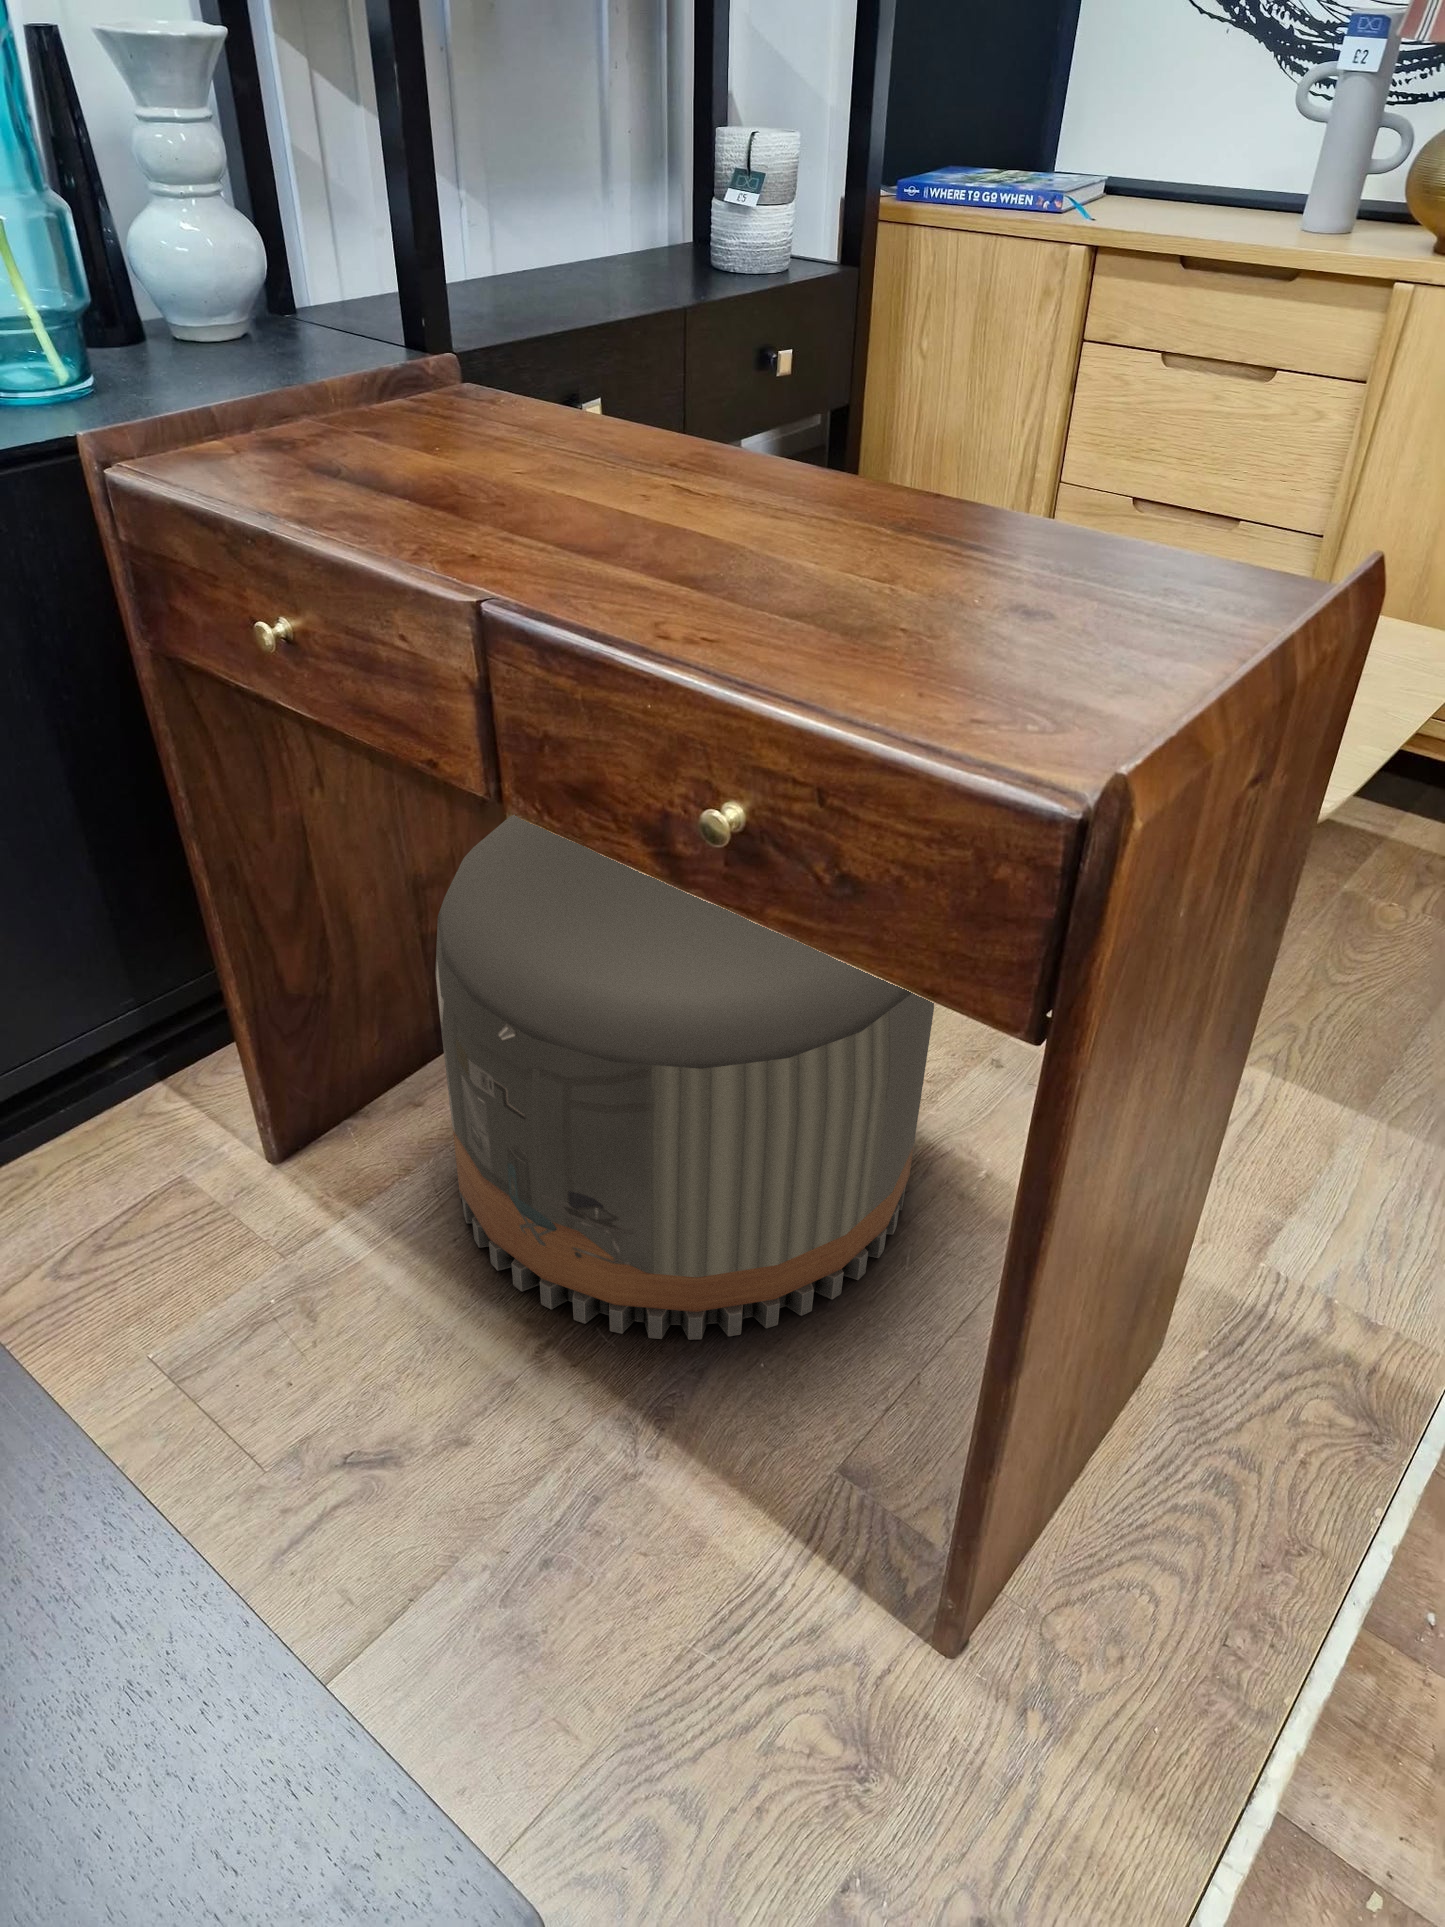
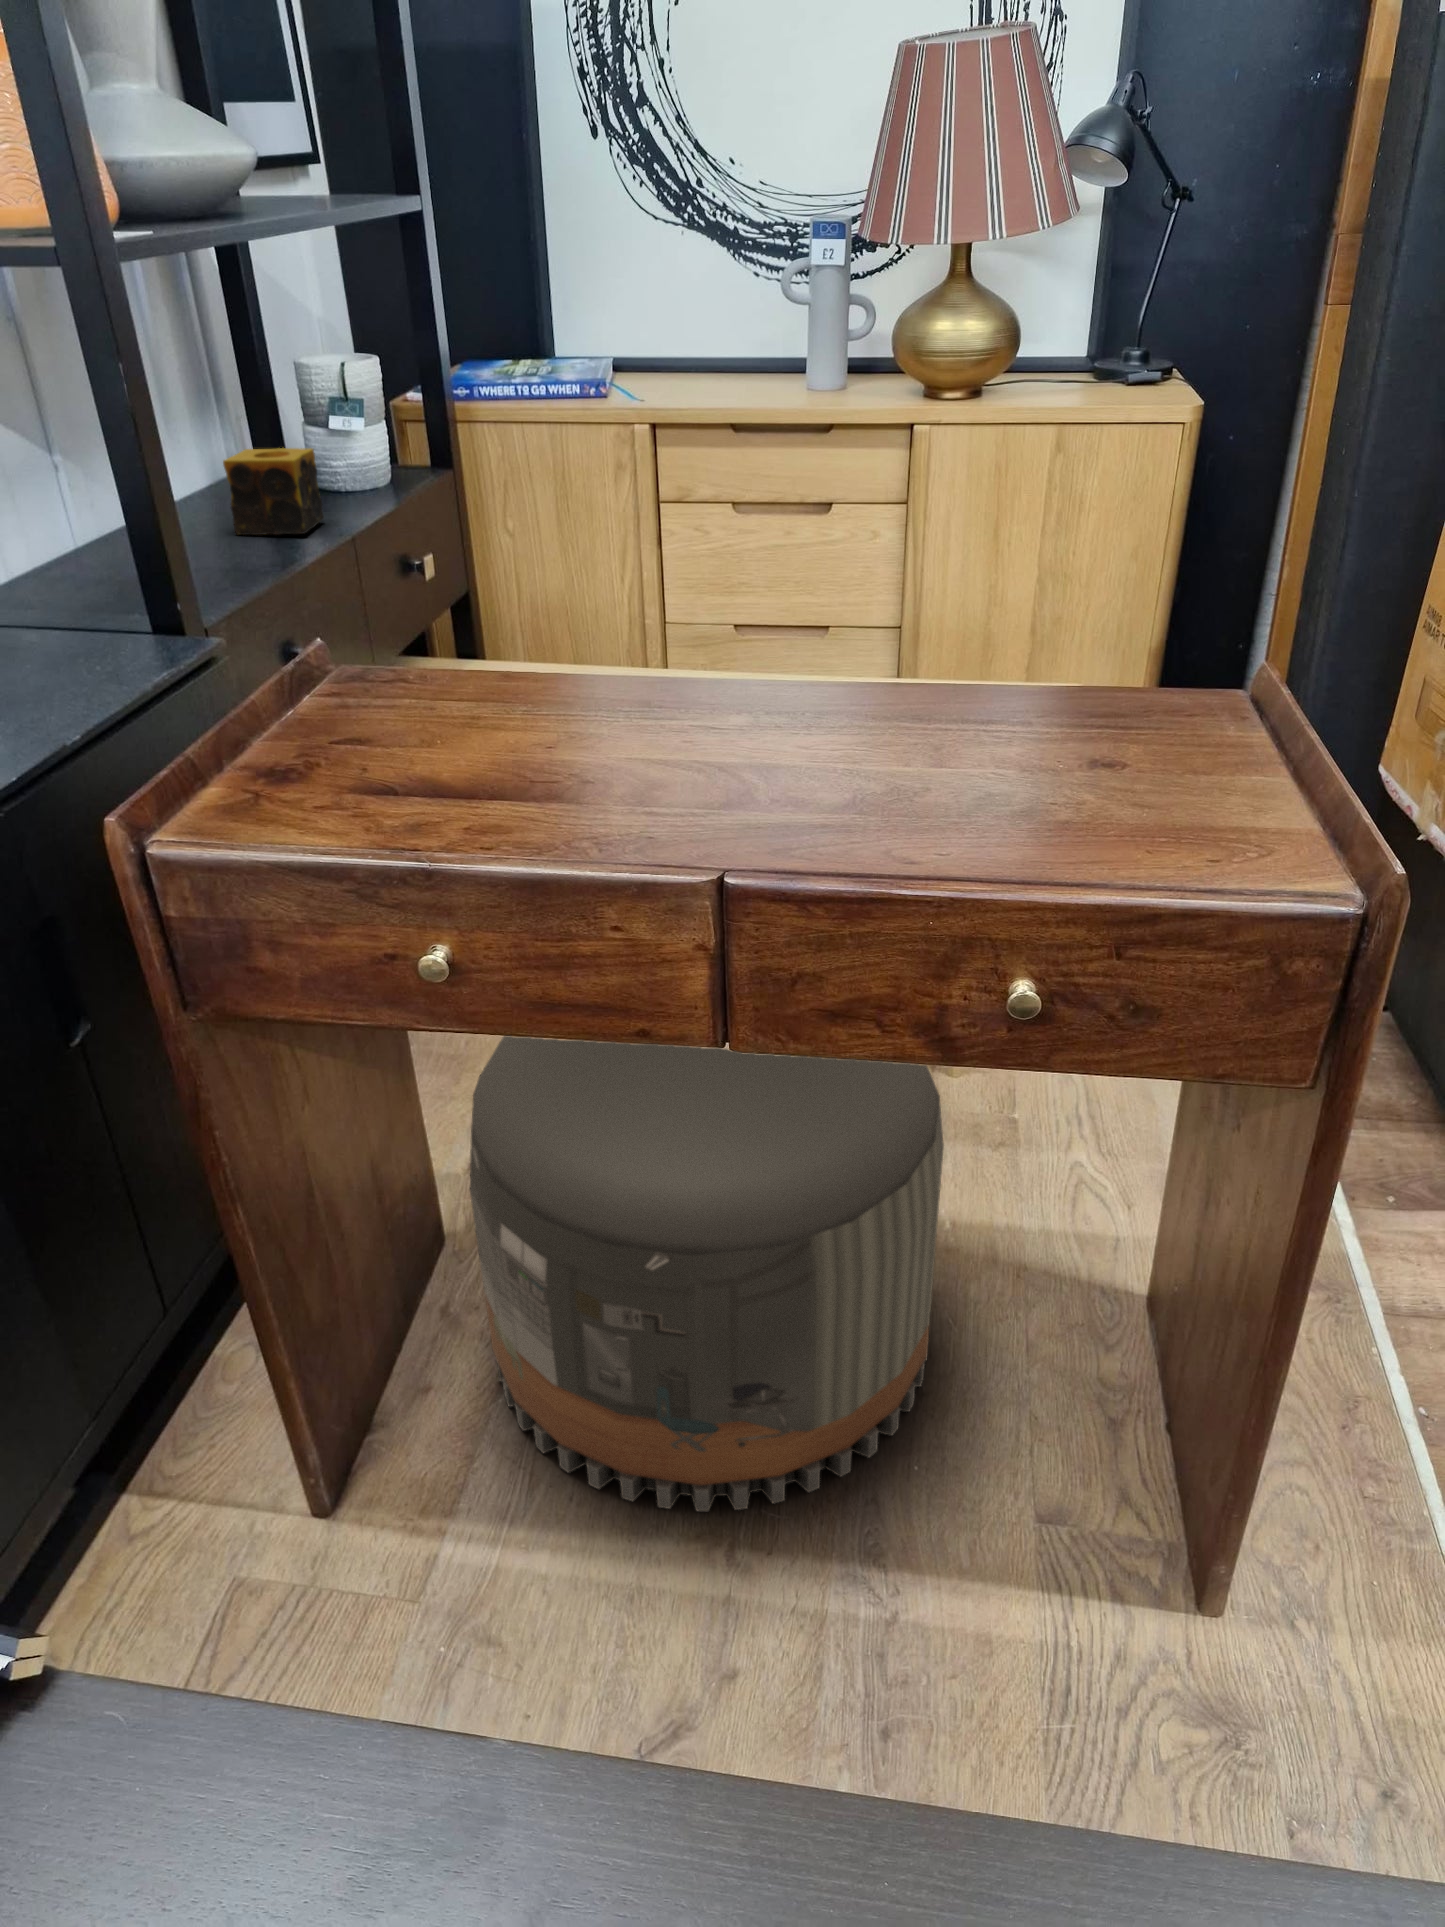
candle: none [583,206,679,297] -> present [223,448,324,535]

